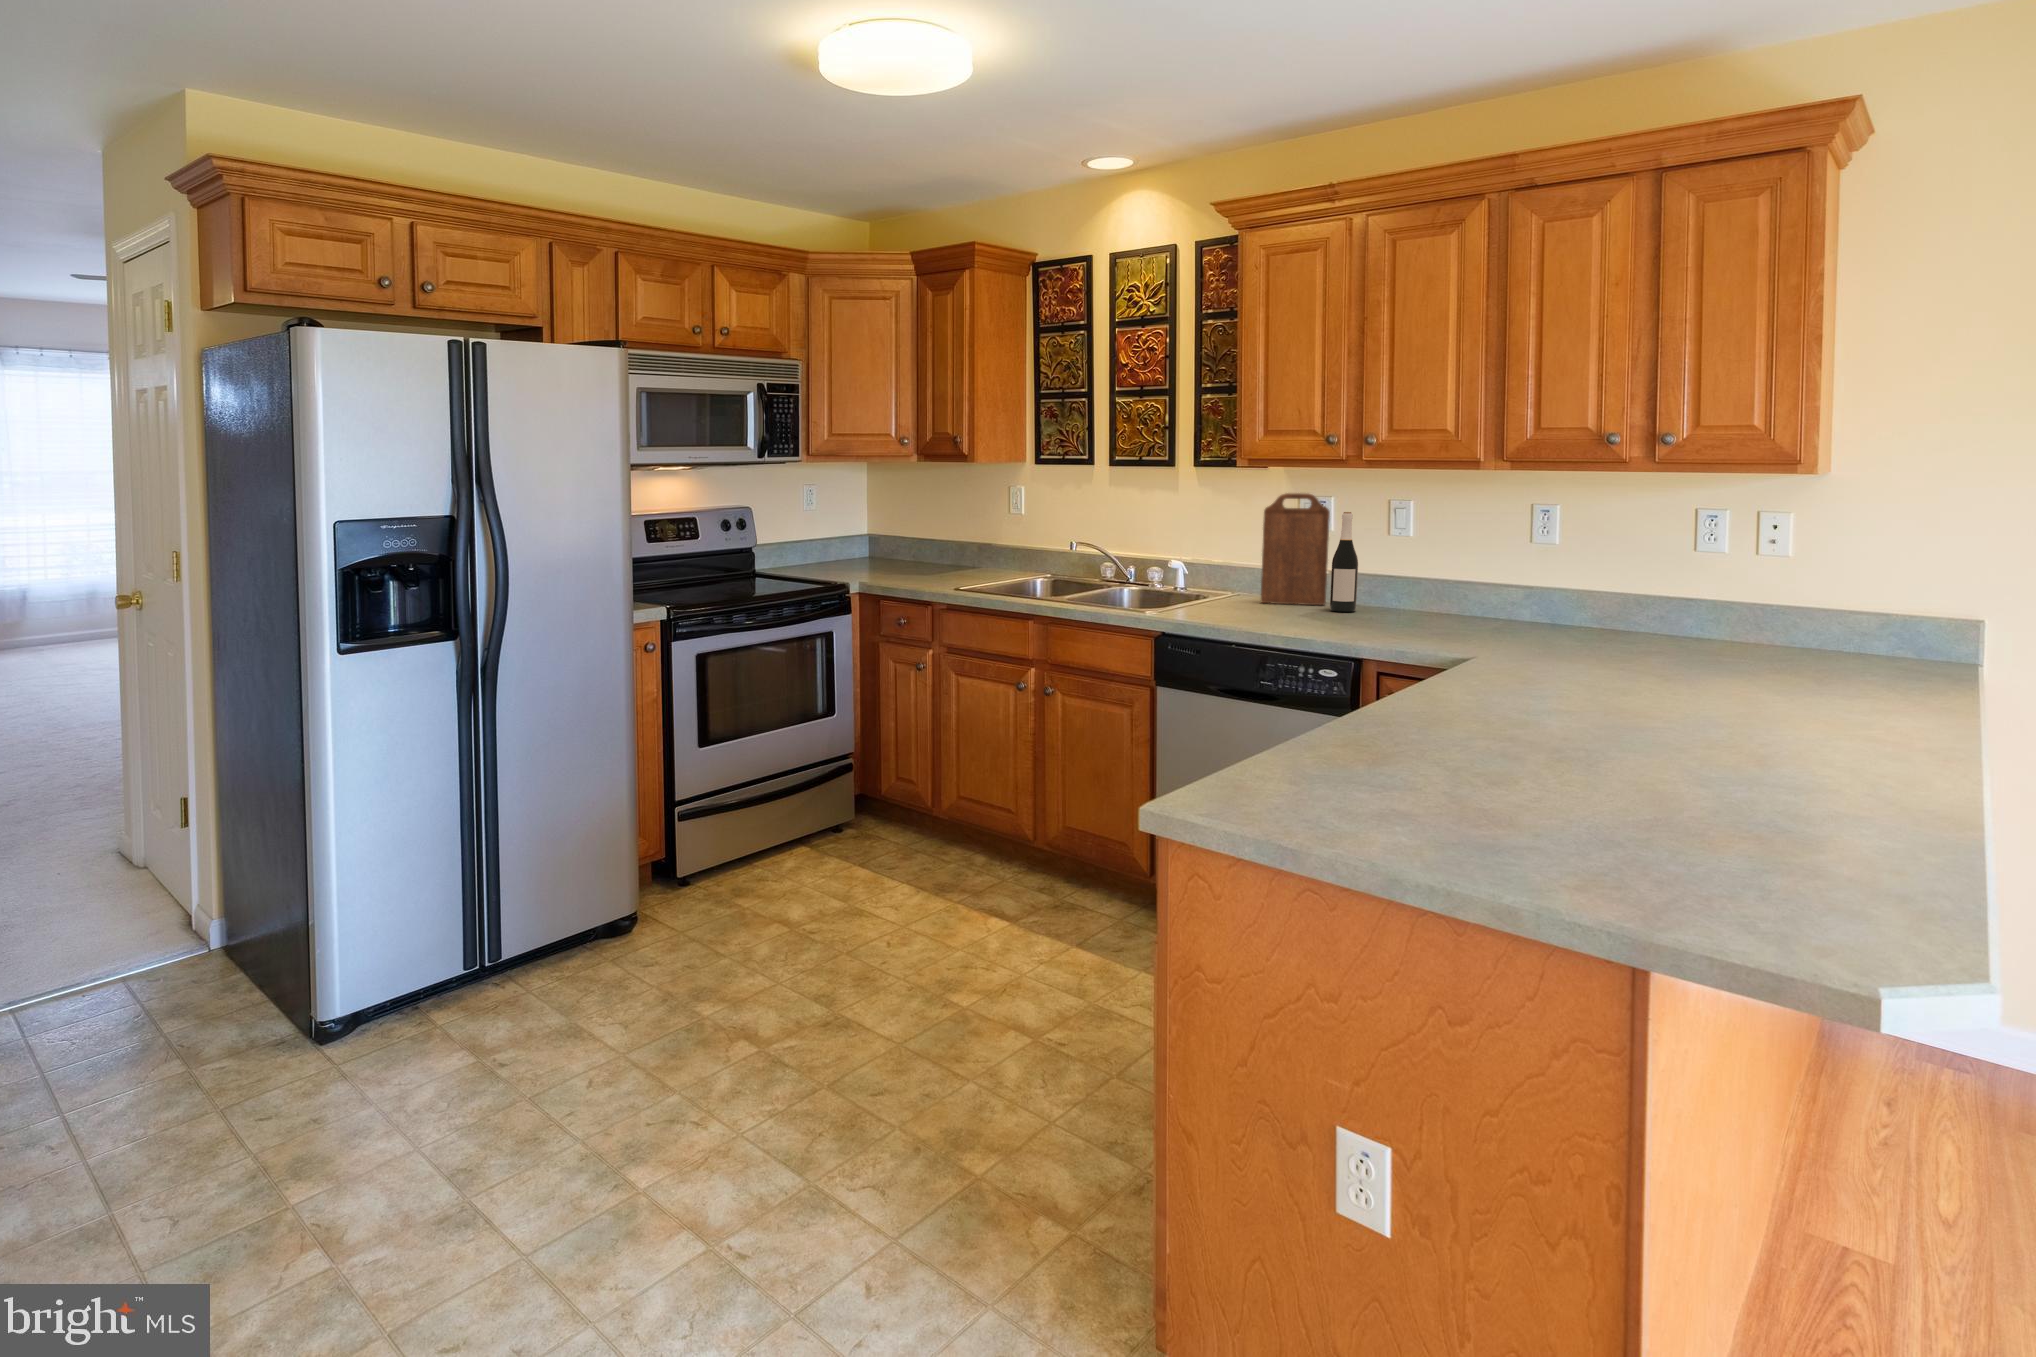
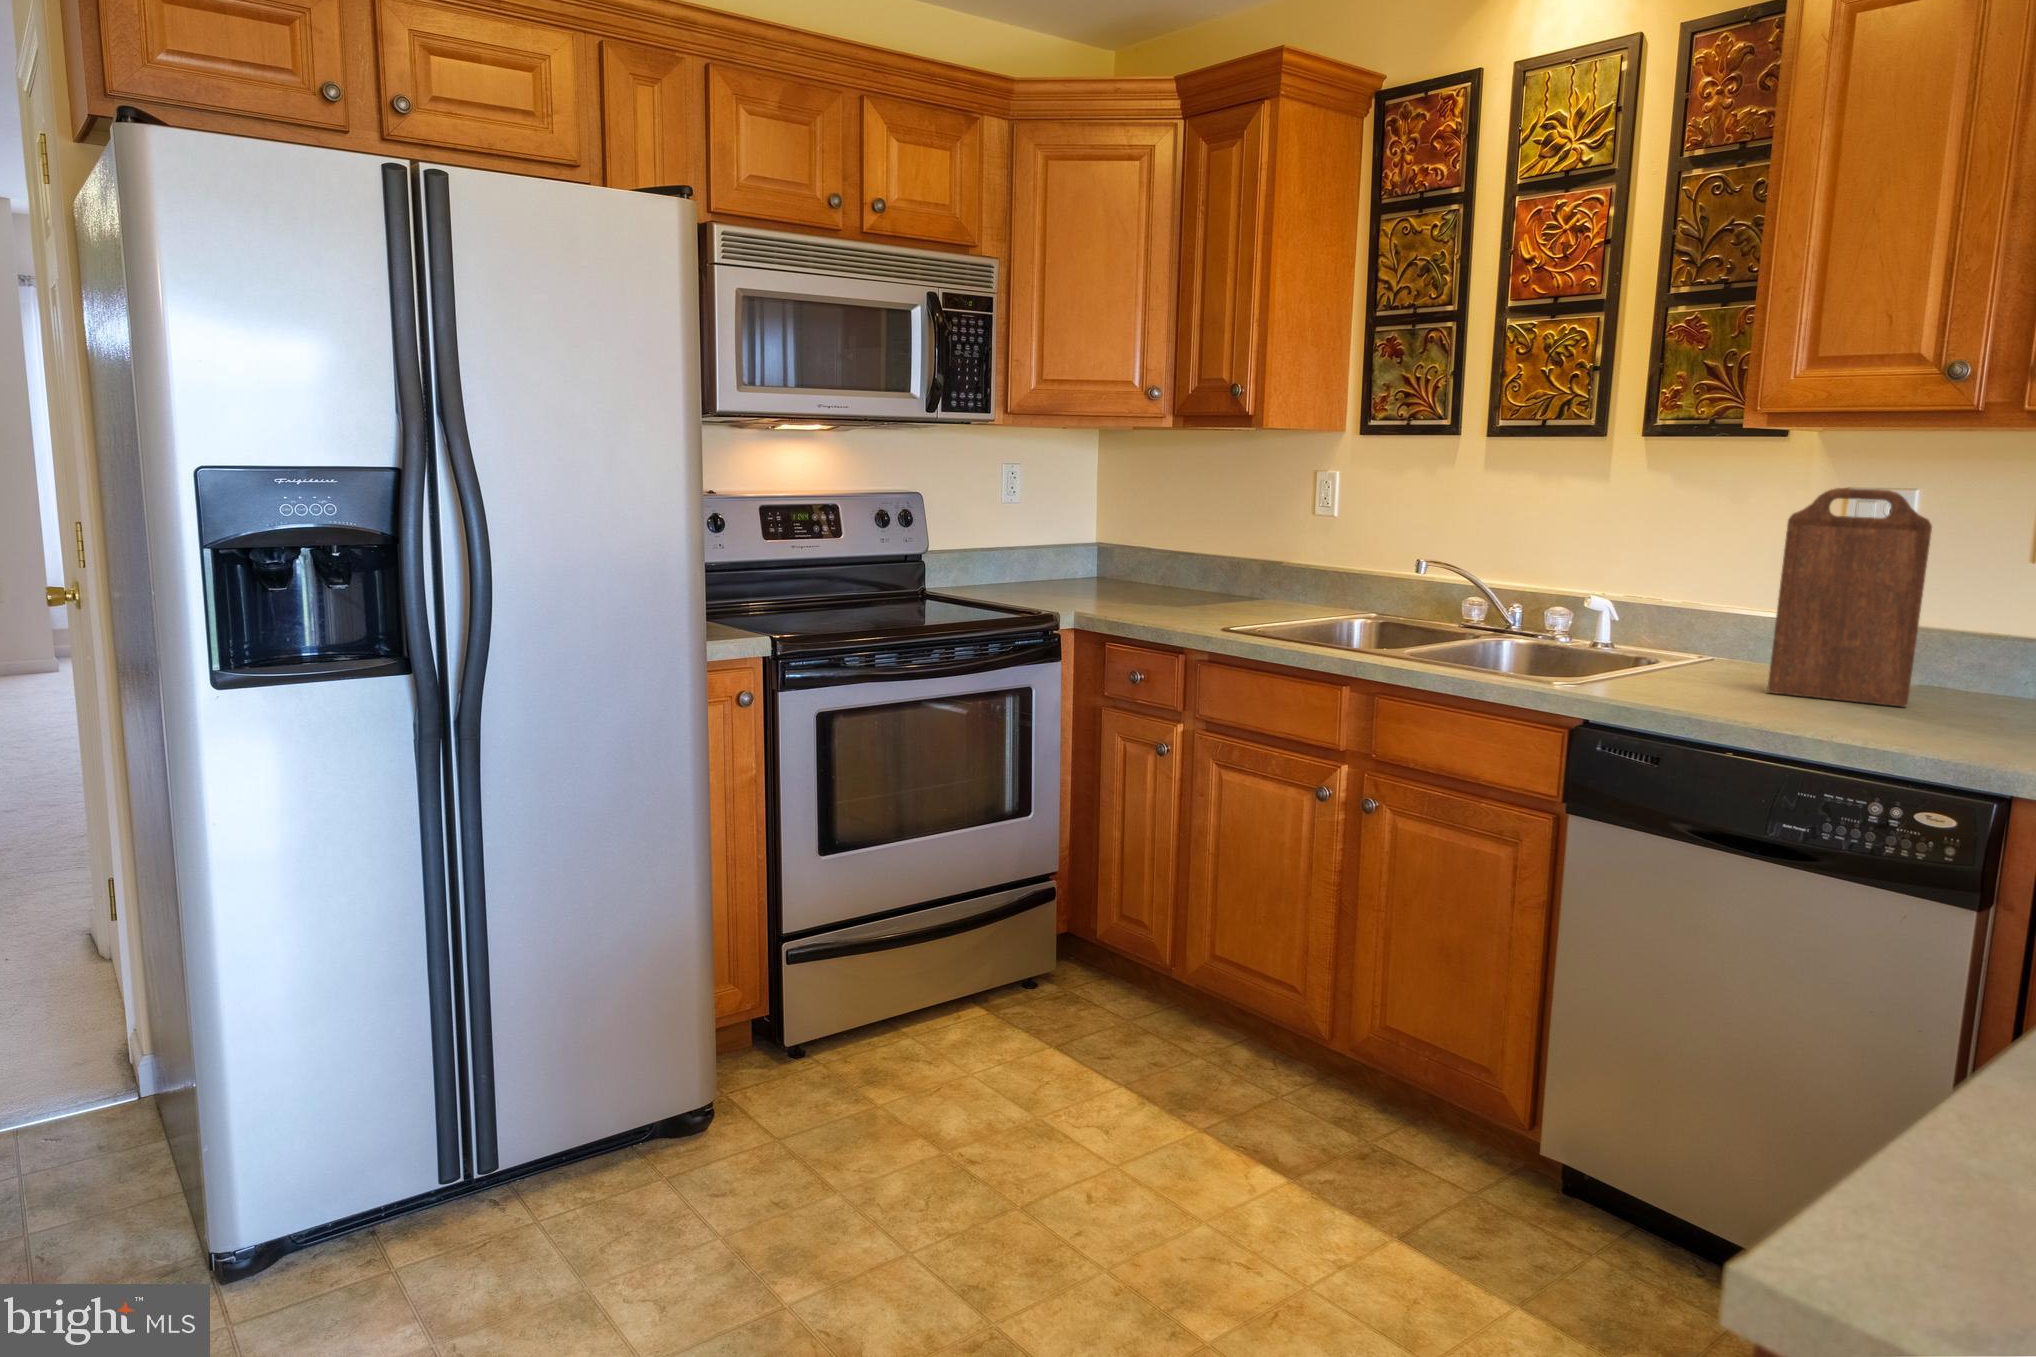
wine bottle: present [1330,512,1358,612] -> none [1924,529,1997,729]

